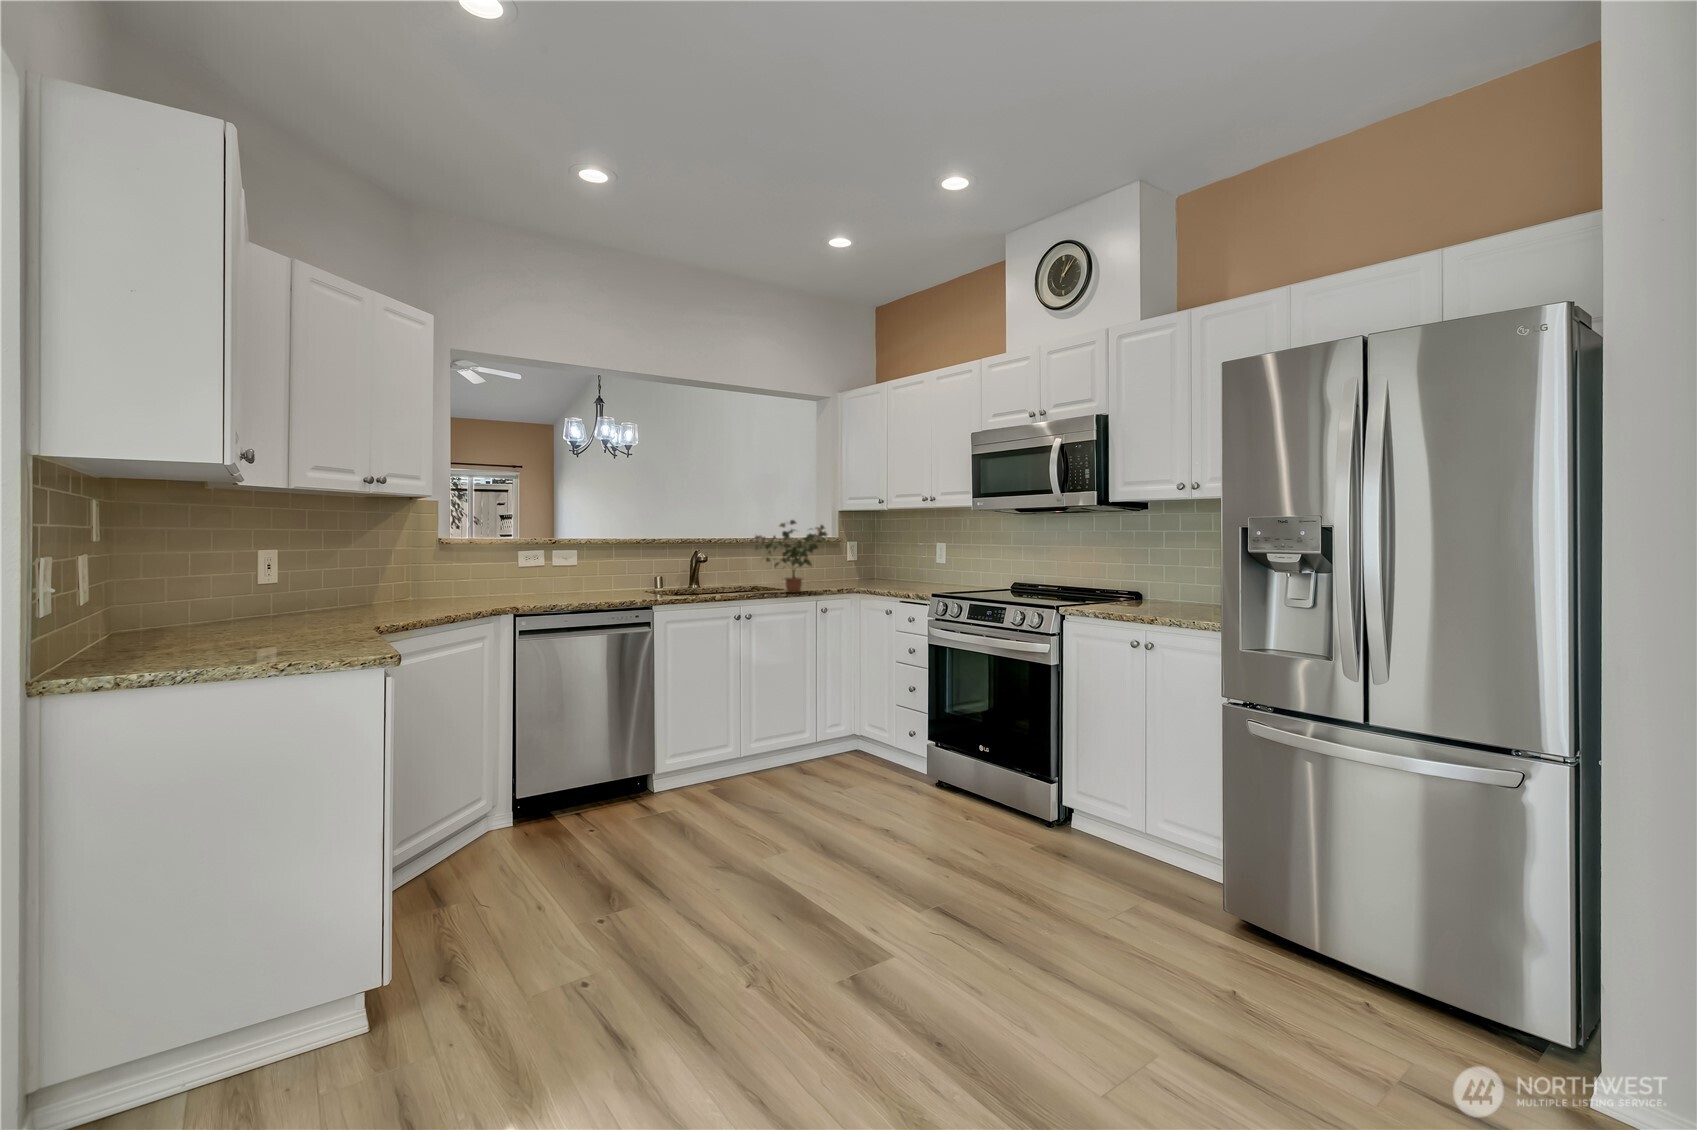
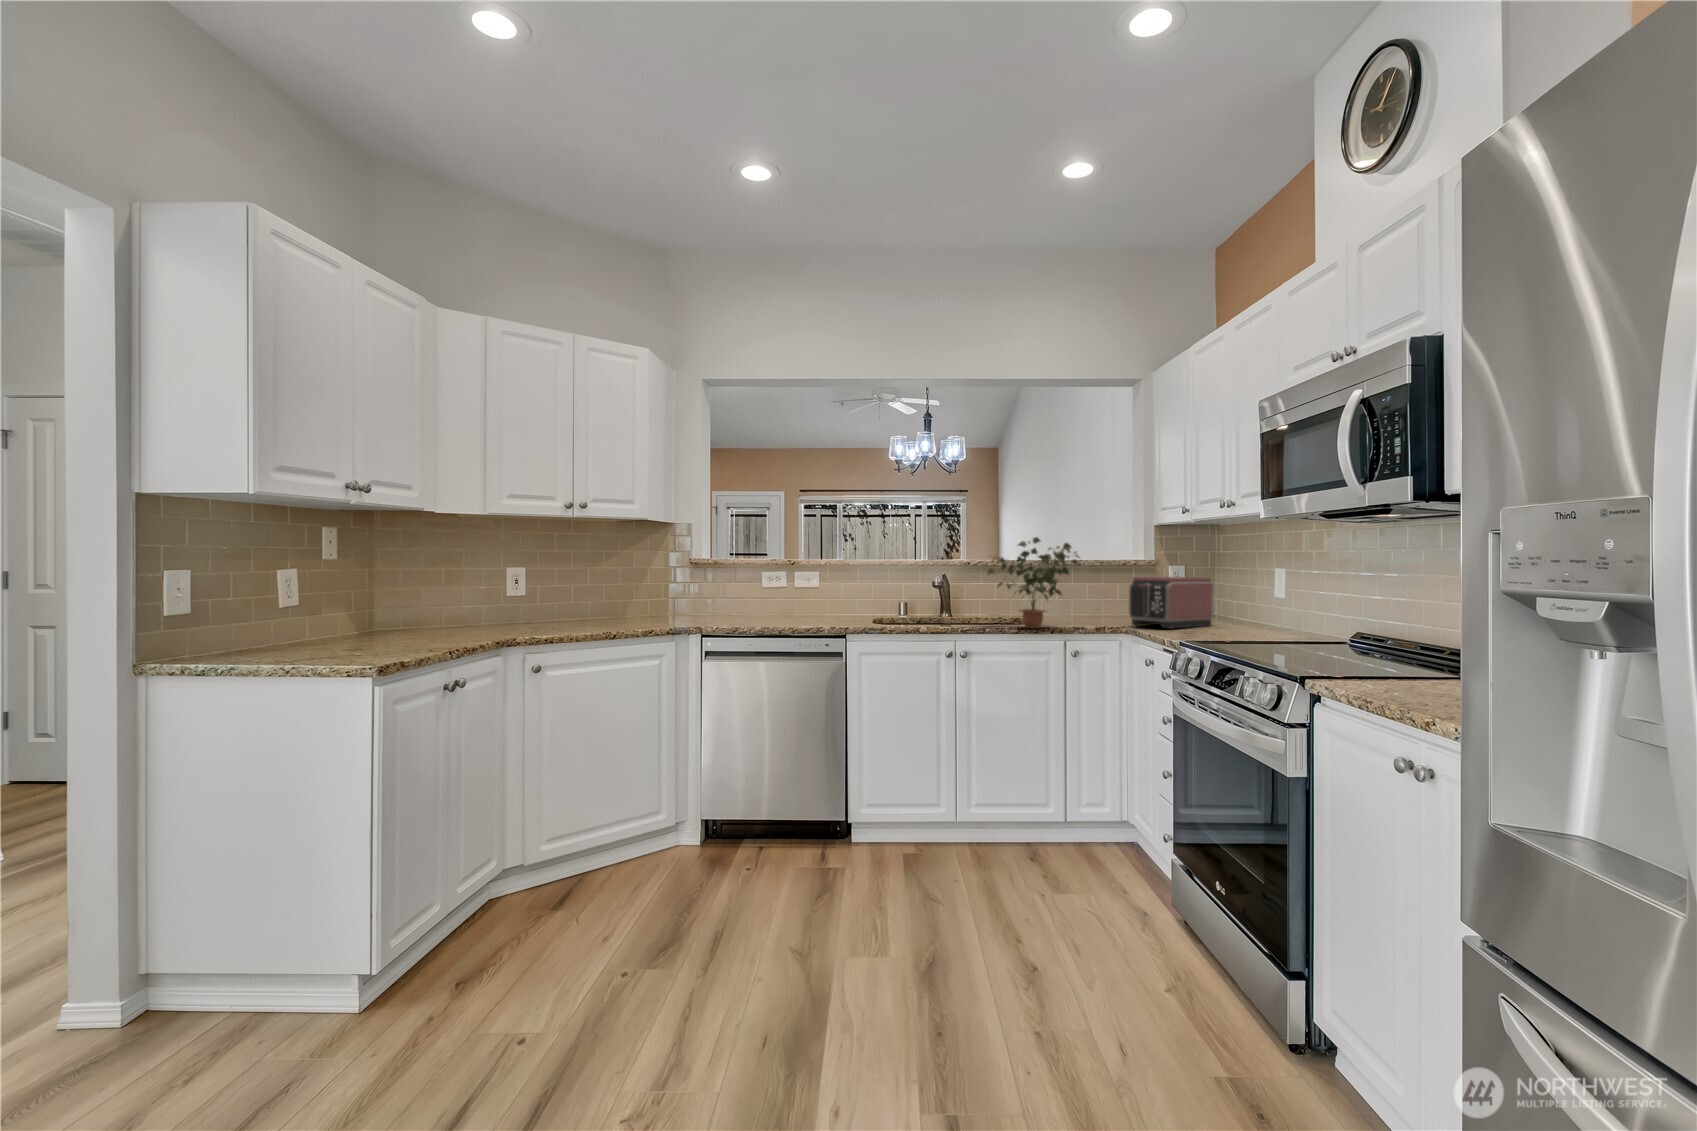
toaster: none [854,550,901,588] -> present [1129,577,1213,629]

